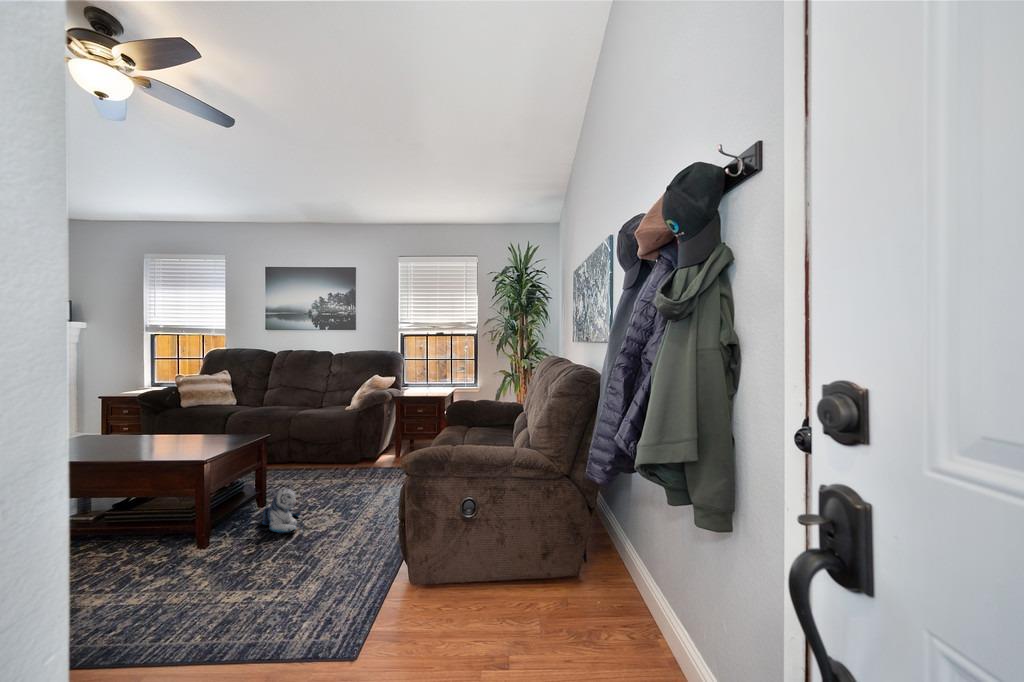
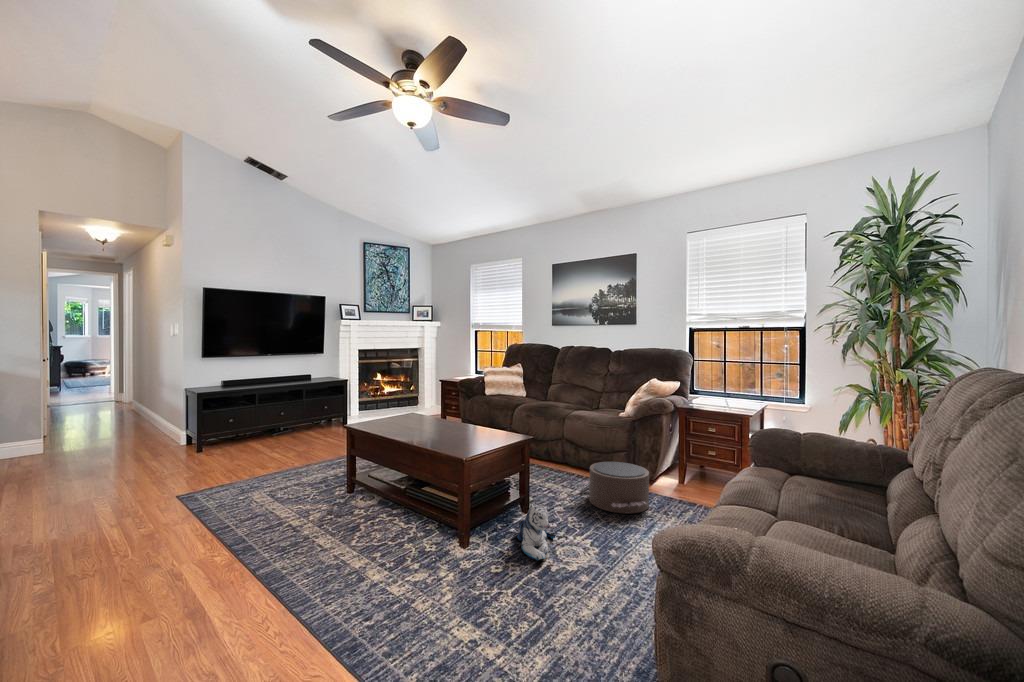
pouf: none [315,447,376,488] -> present [583,462,649,514]

